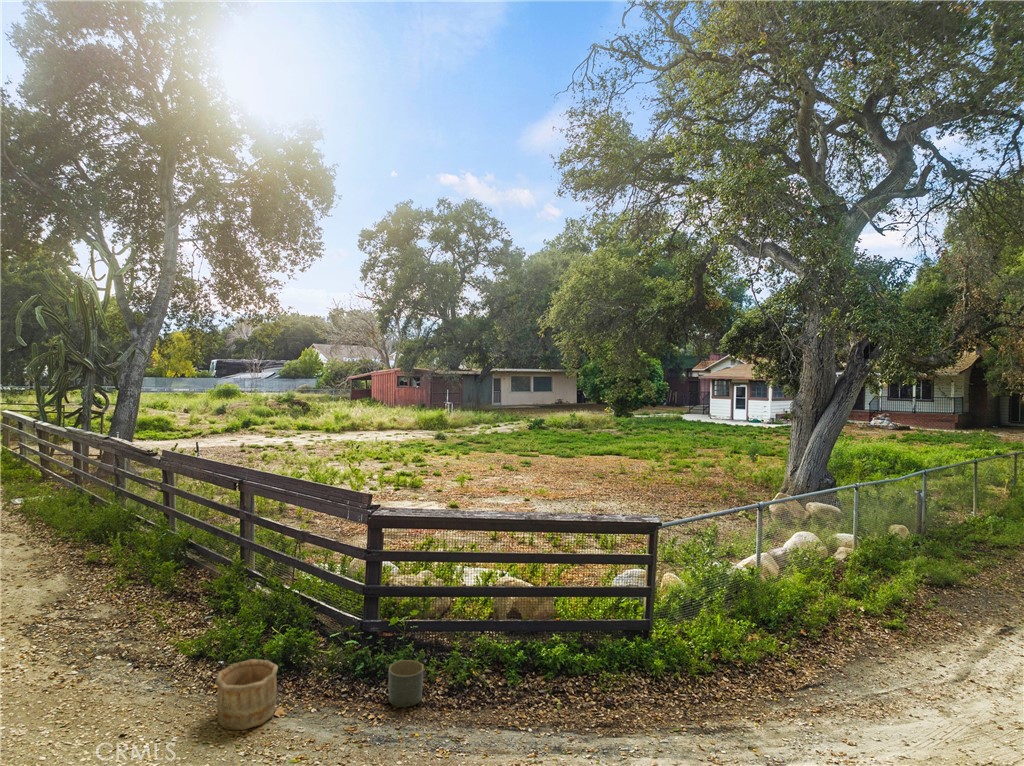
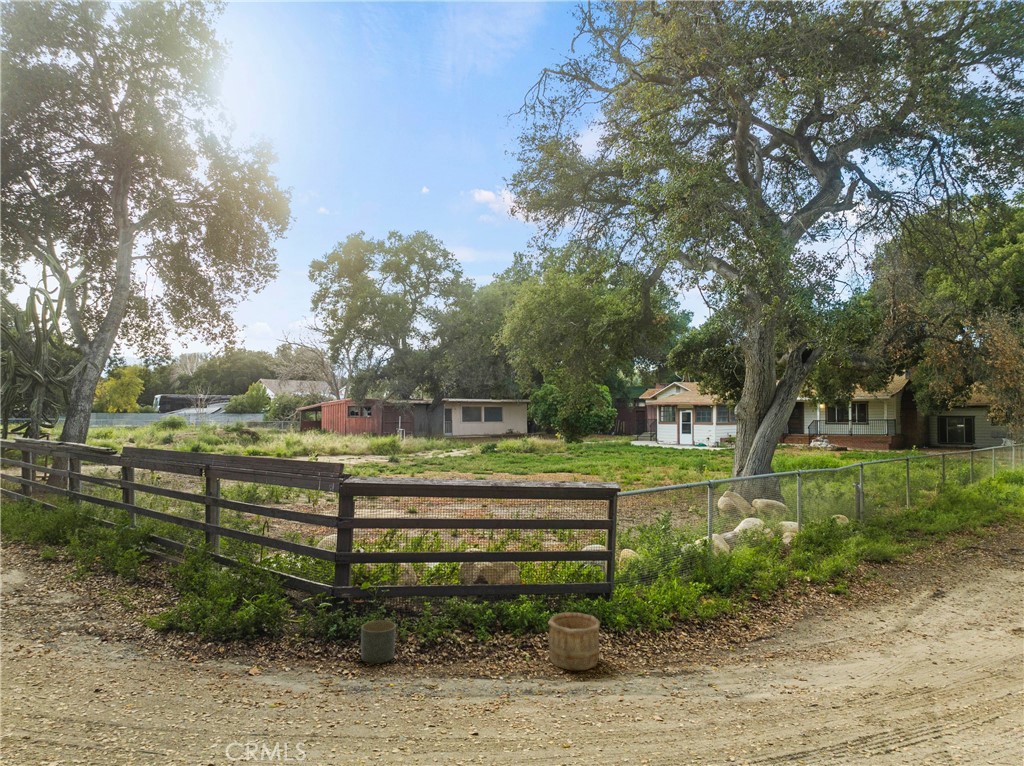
wooden bucket: present [215,659,278,730] -> present [548,612,601,670]

